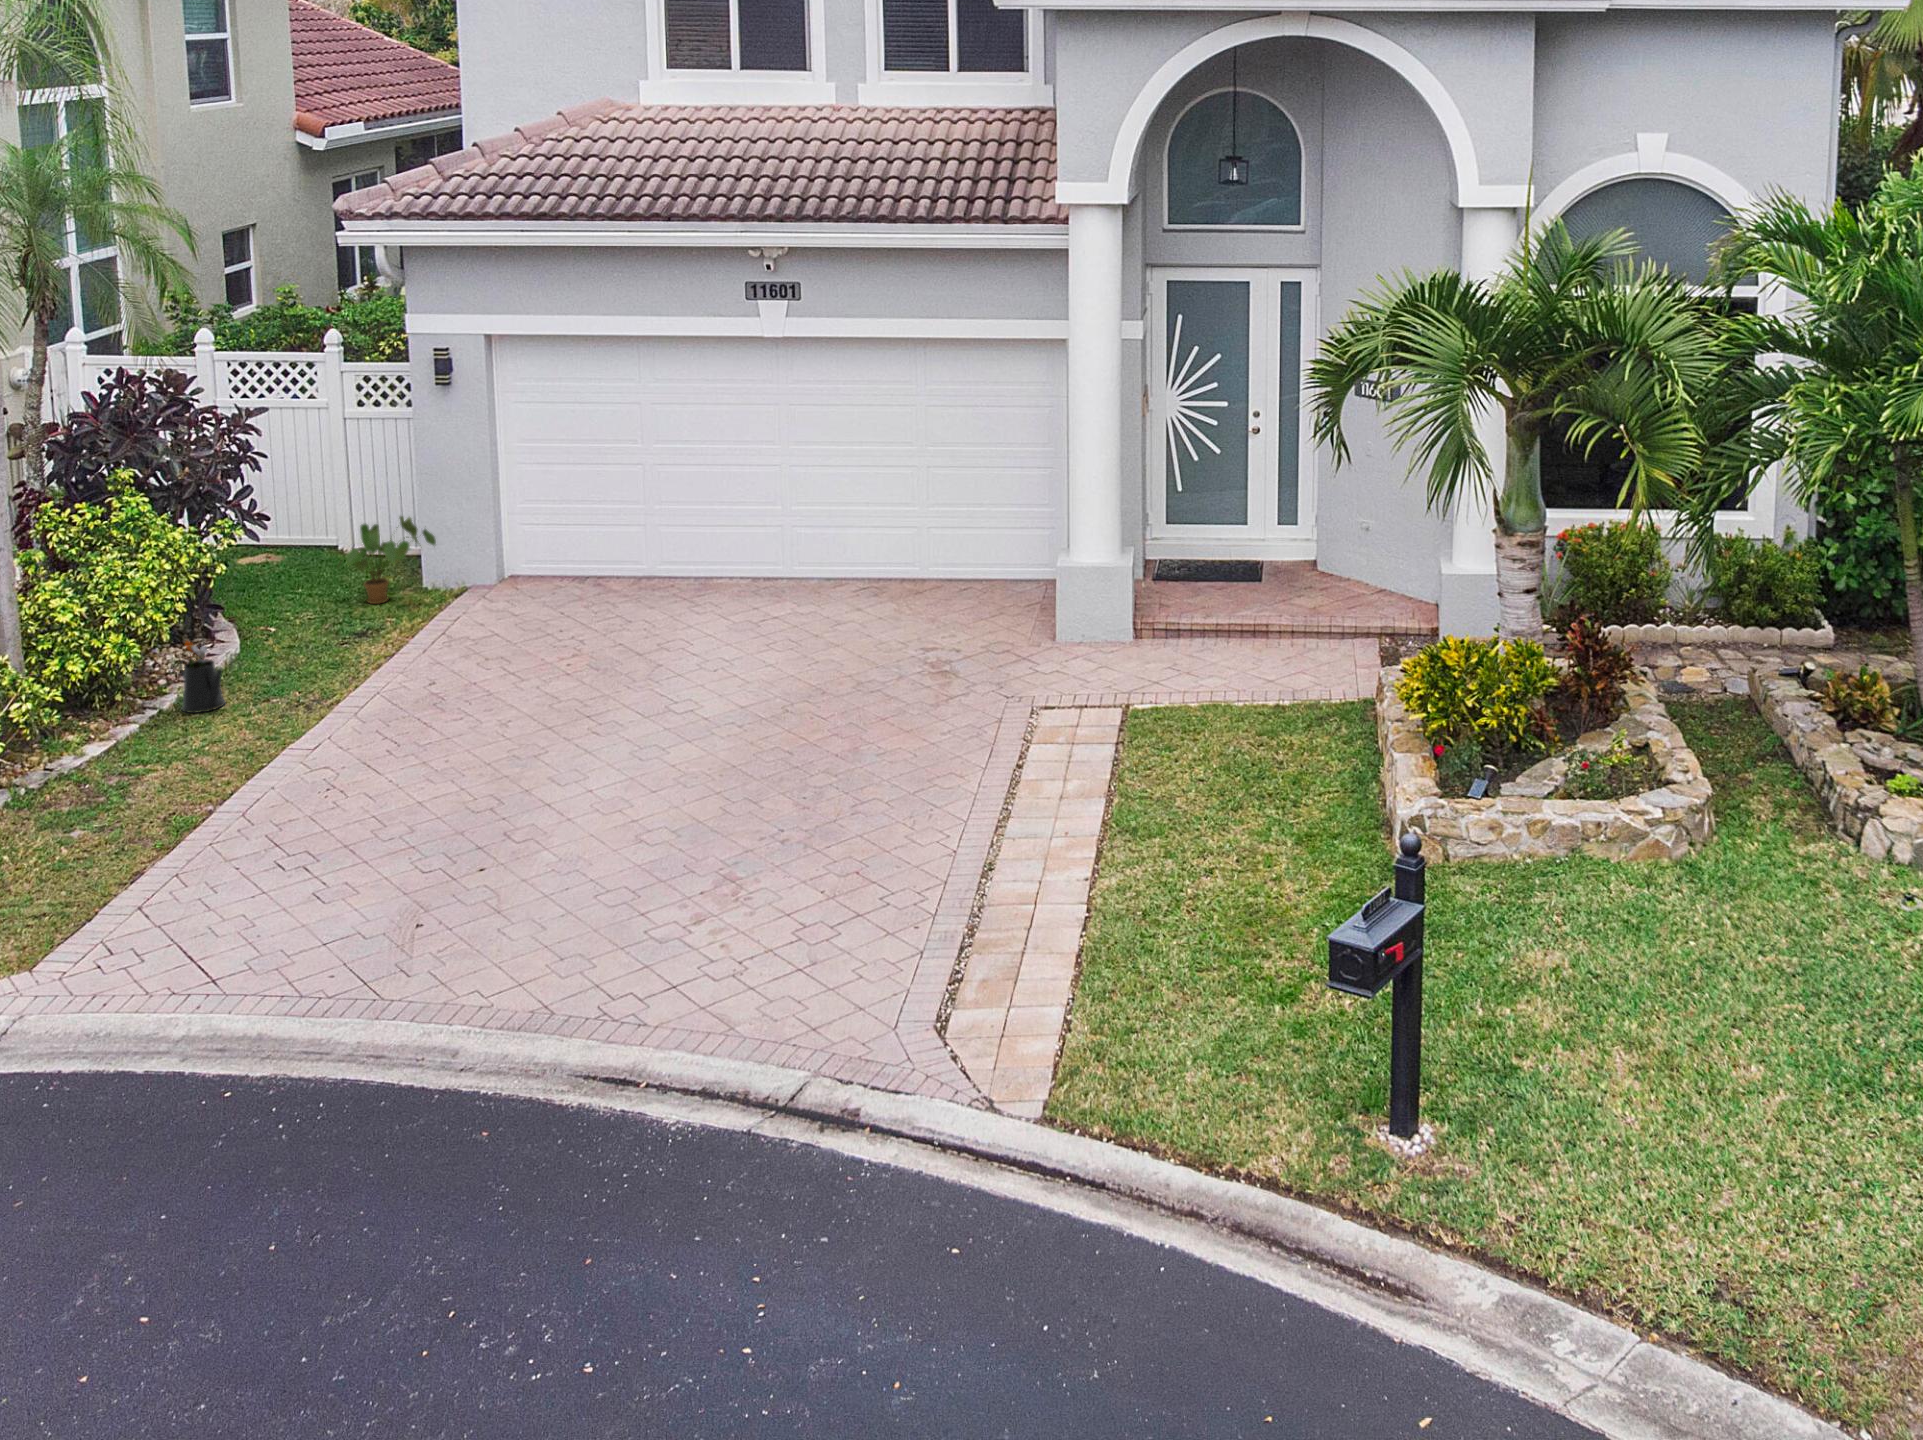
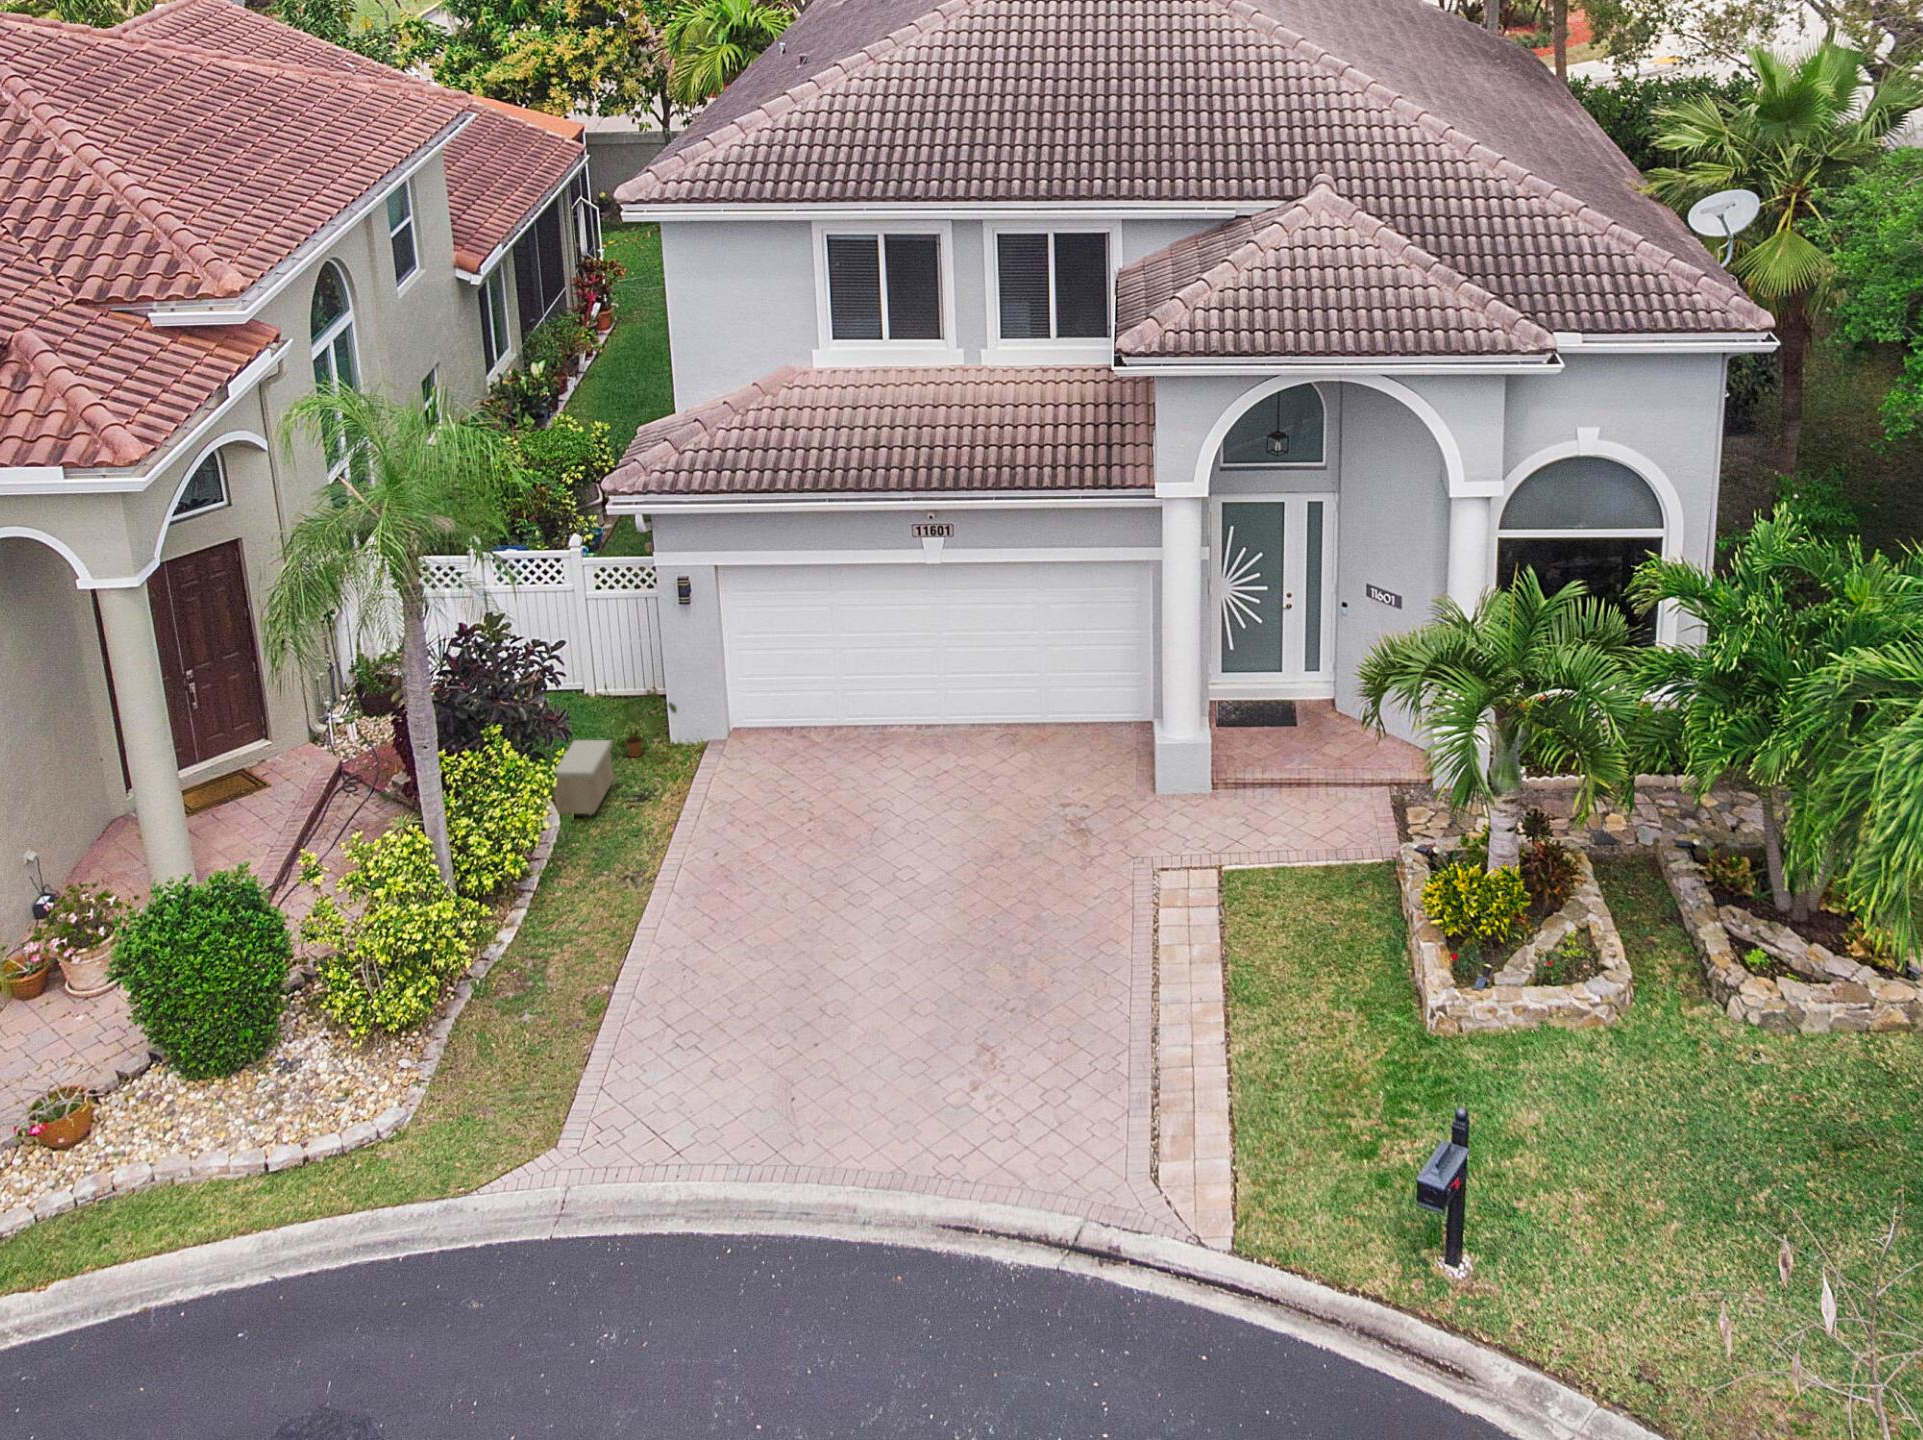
storage bench: none [235,561,335,653] -> present [554,740,614,815]
watering can: present [179,641,225,713] -> none [535,831,569,885]

